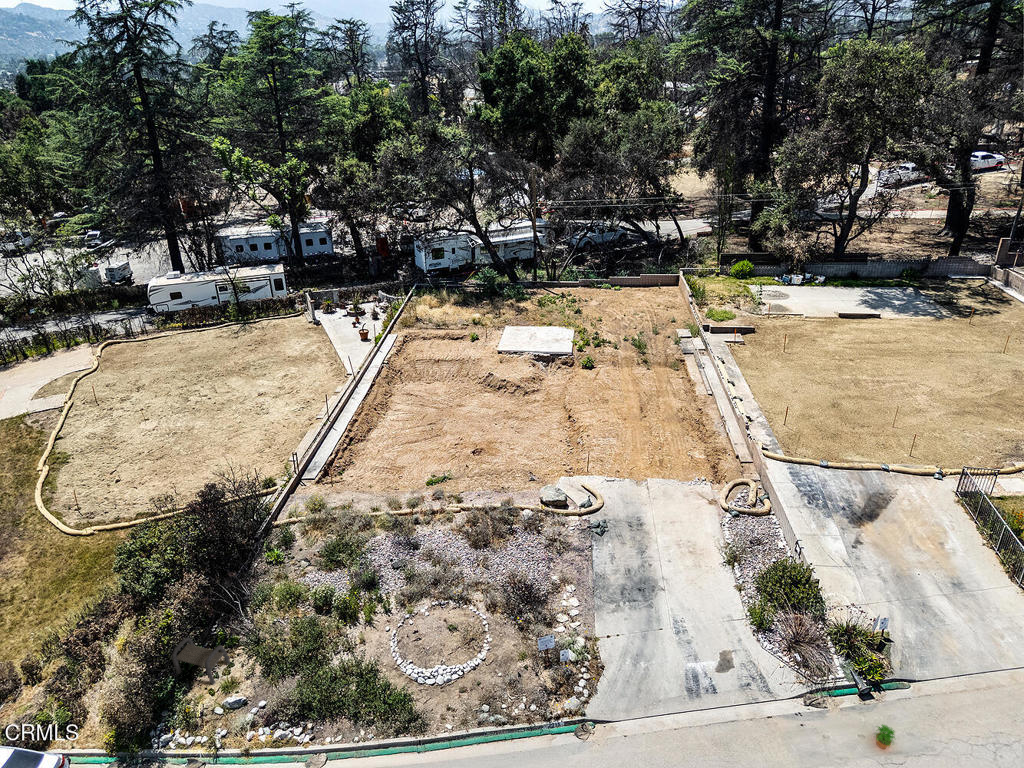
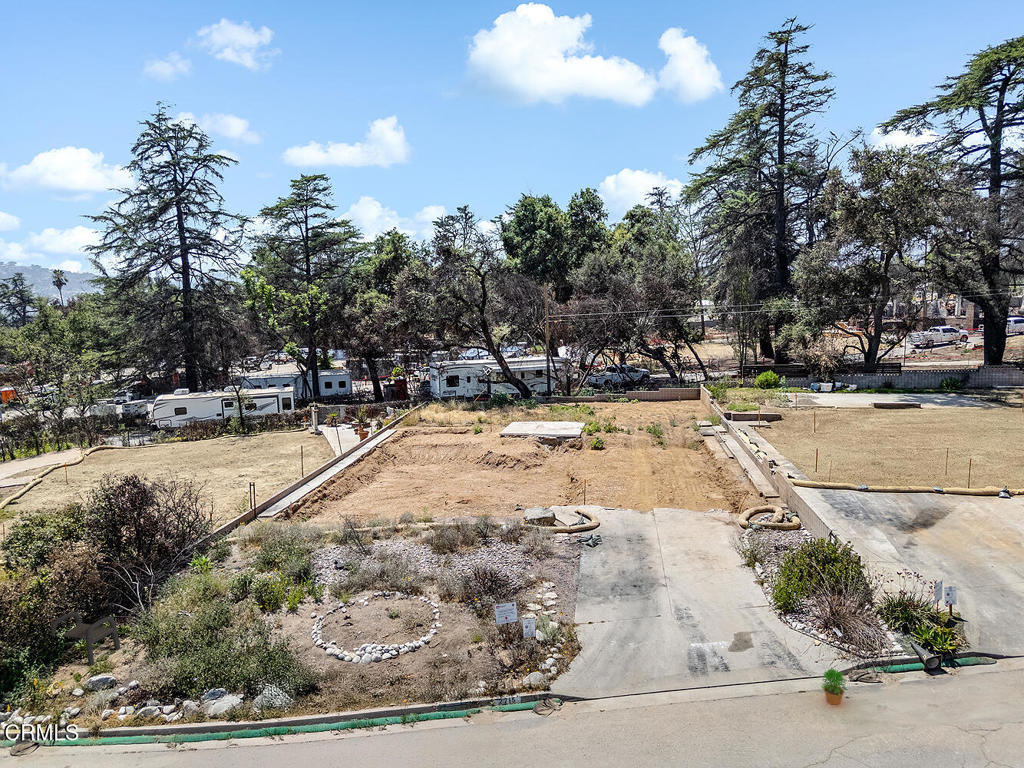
potted plant: present [876,725,895,749] -> present [822,669,846,705]

